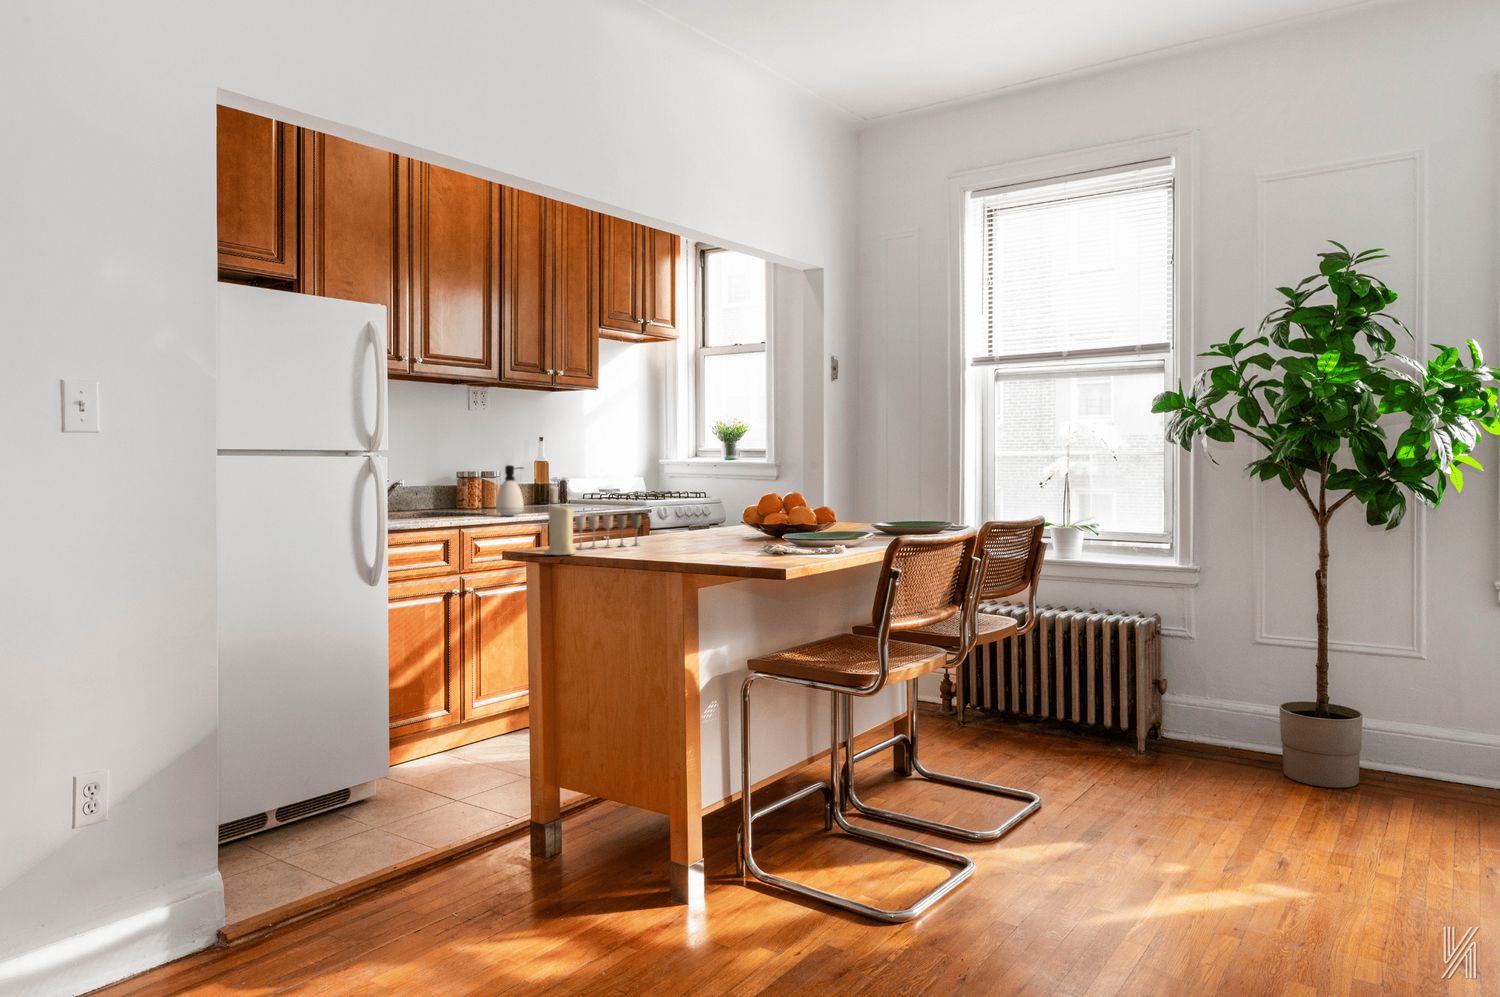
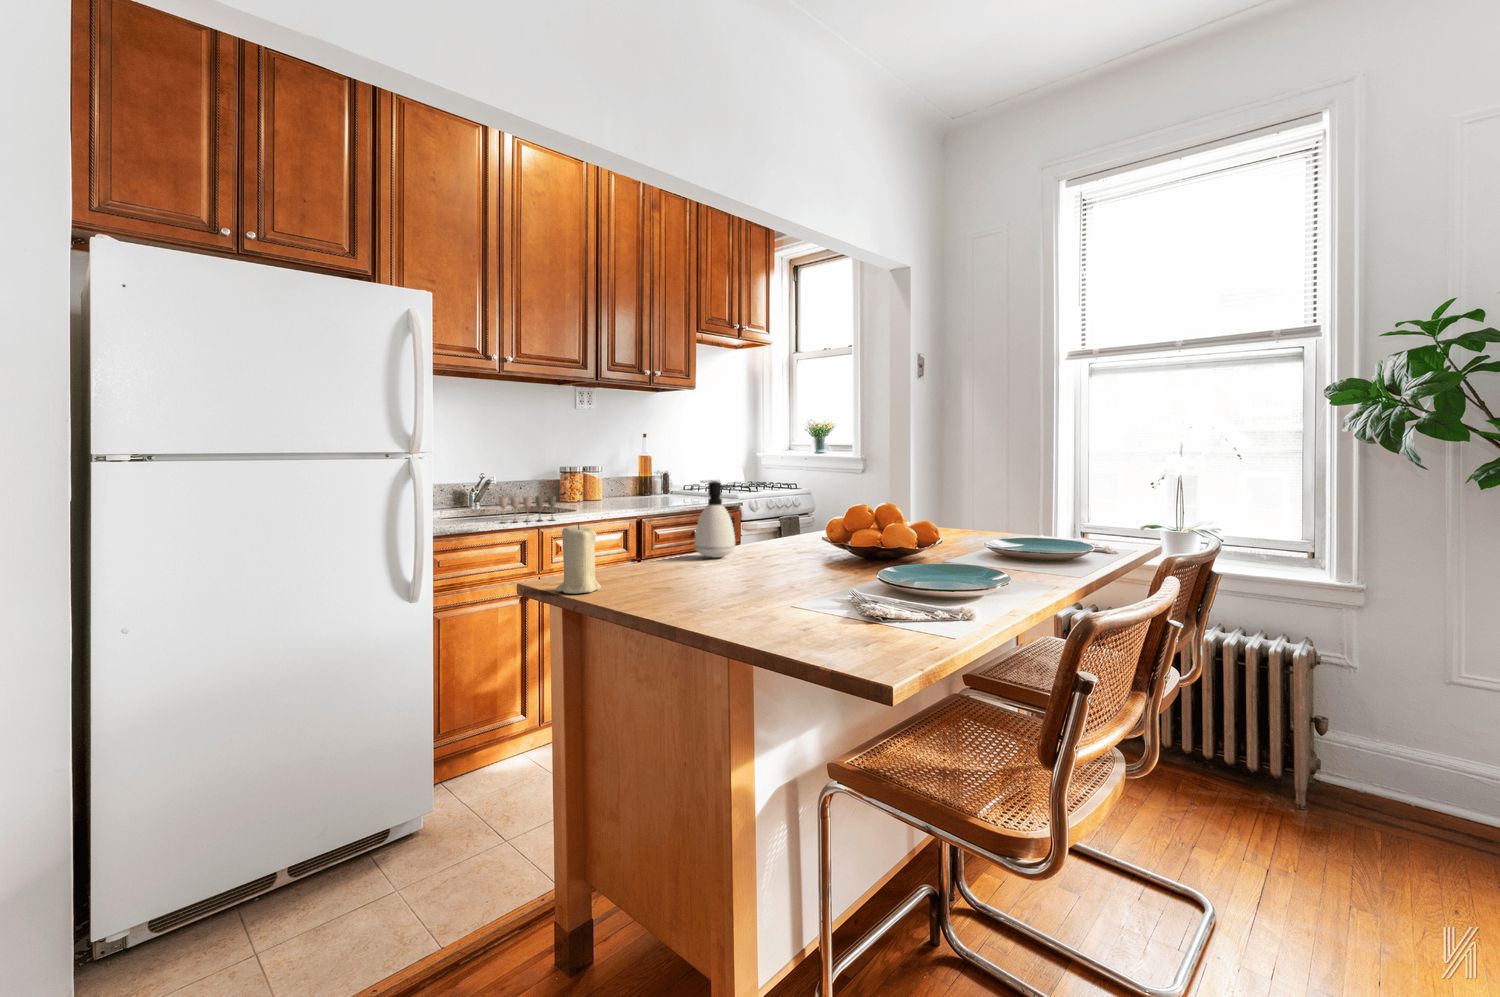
soap dispenser: present [496,465,524,516] -> present [695,481,736,558]
wine glass: present [575,515,641,549] -> present [499,496,556,522]

